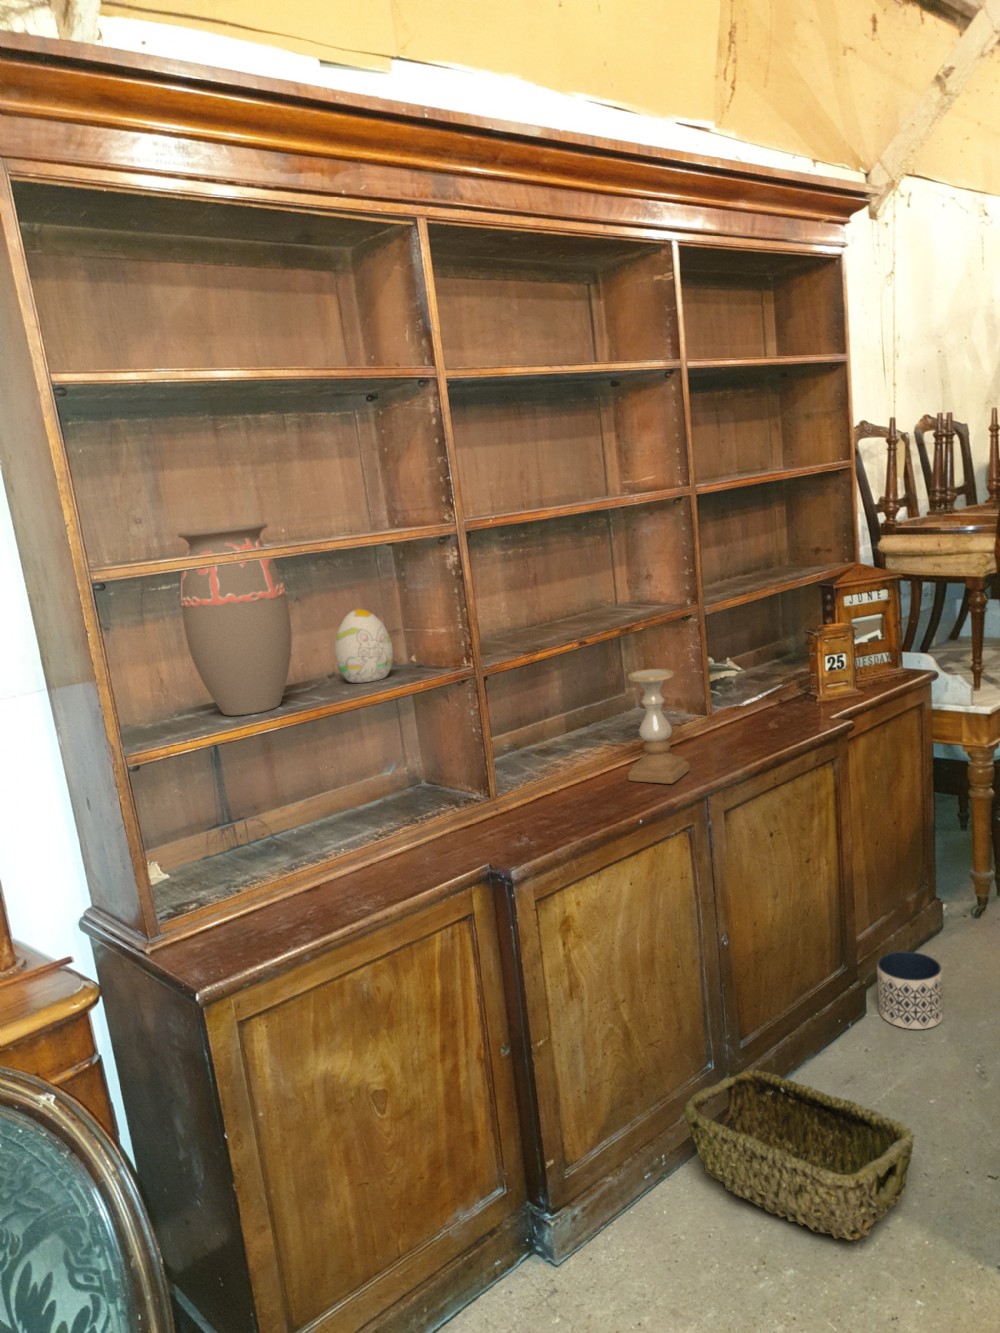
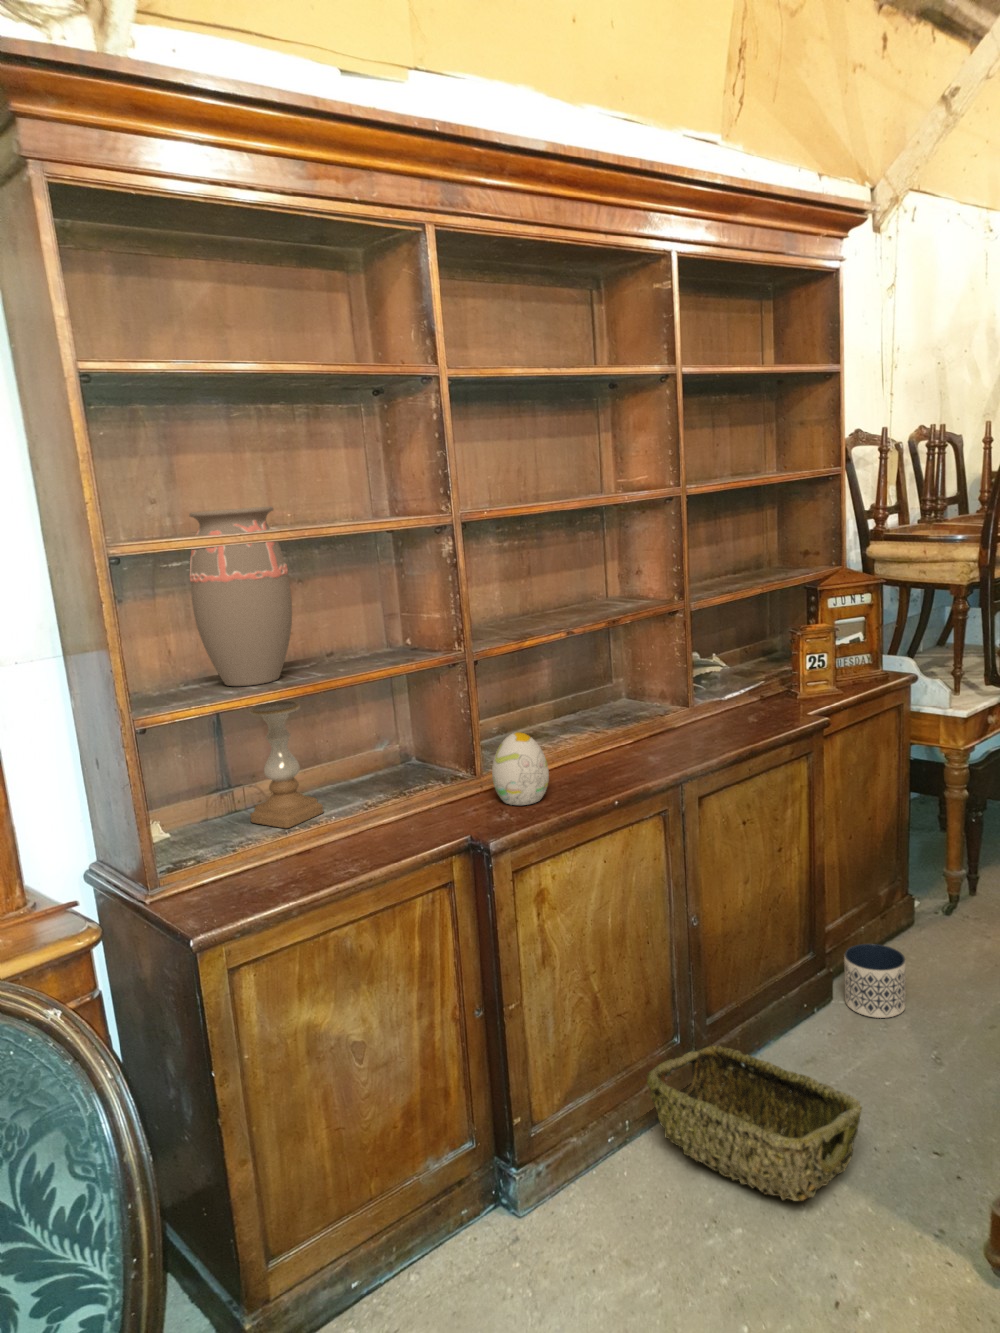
decorative egg: present [335,609,393,683] -> present [492,732,549,805]
candle holder: present [628,669,690,784] -> present [250,701,323,828]

